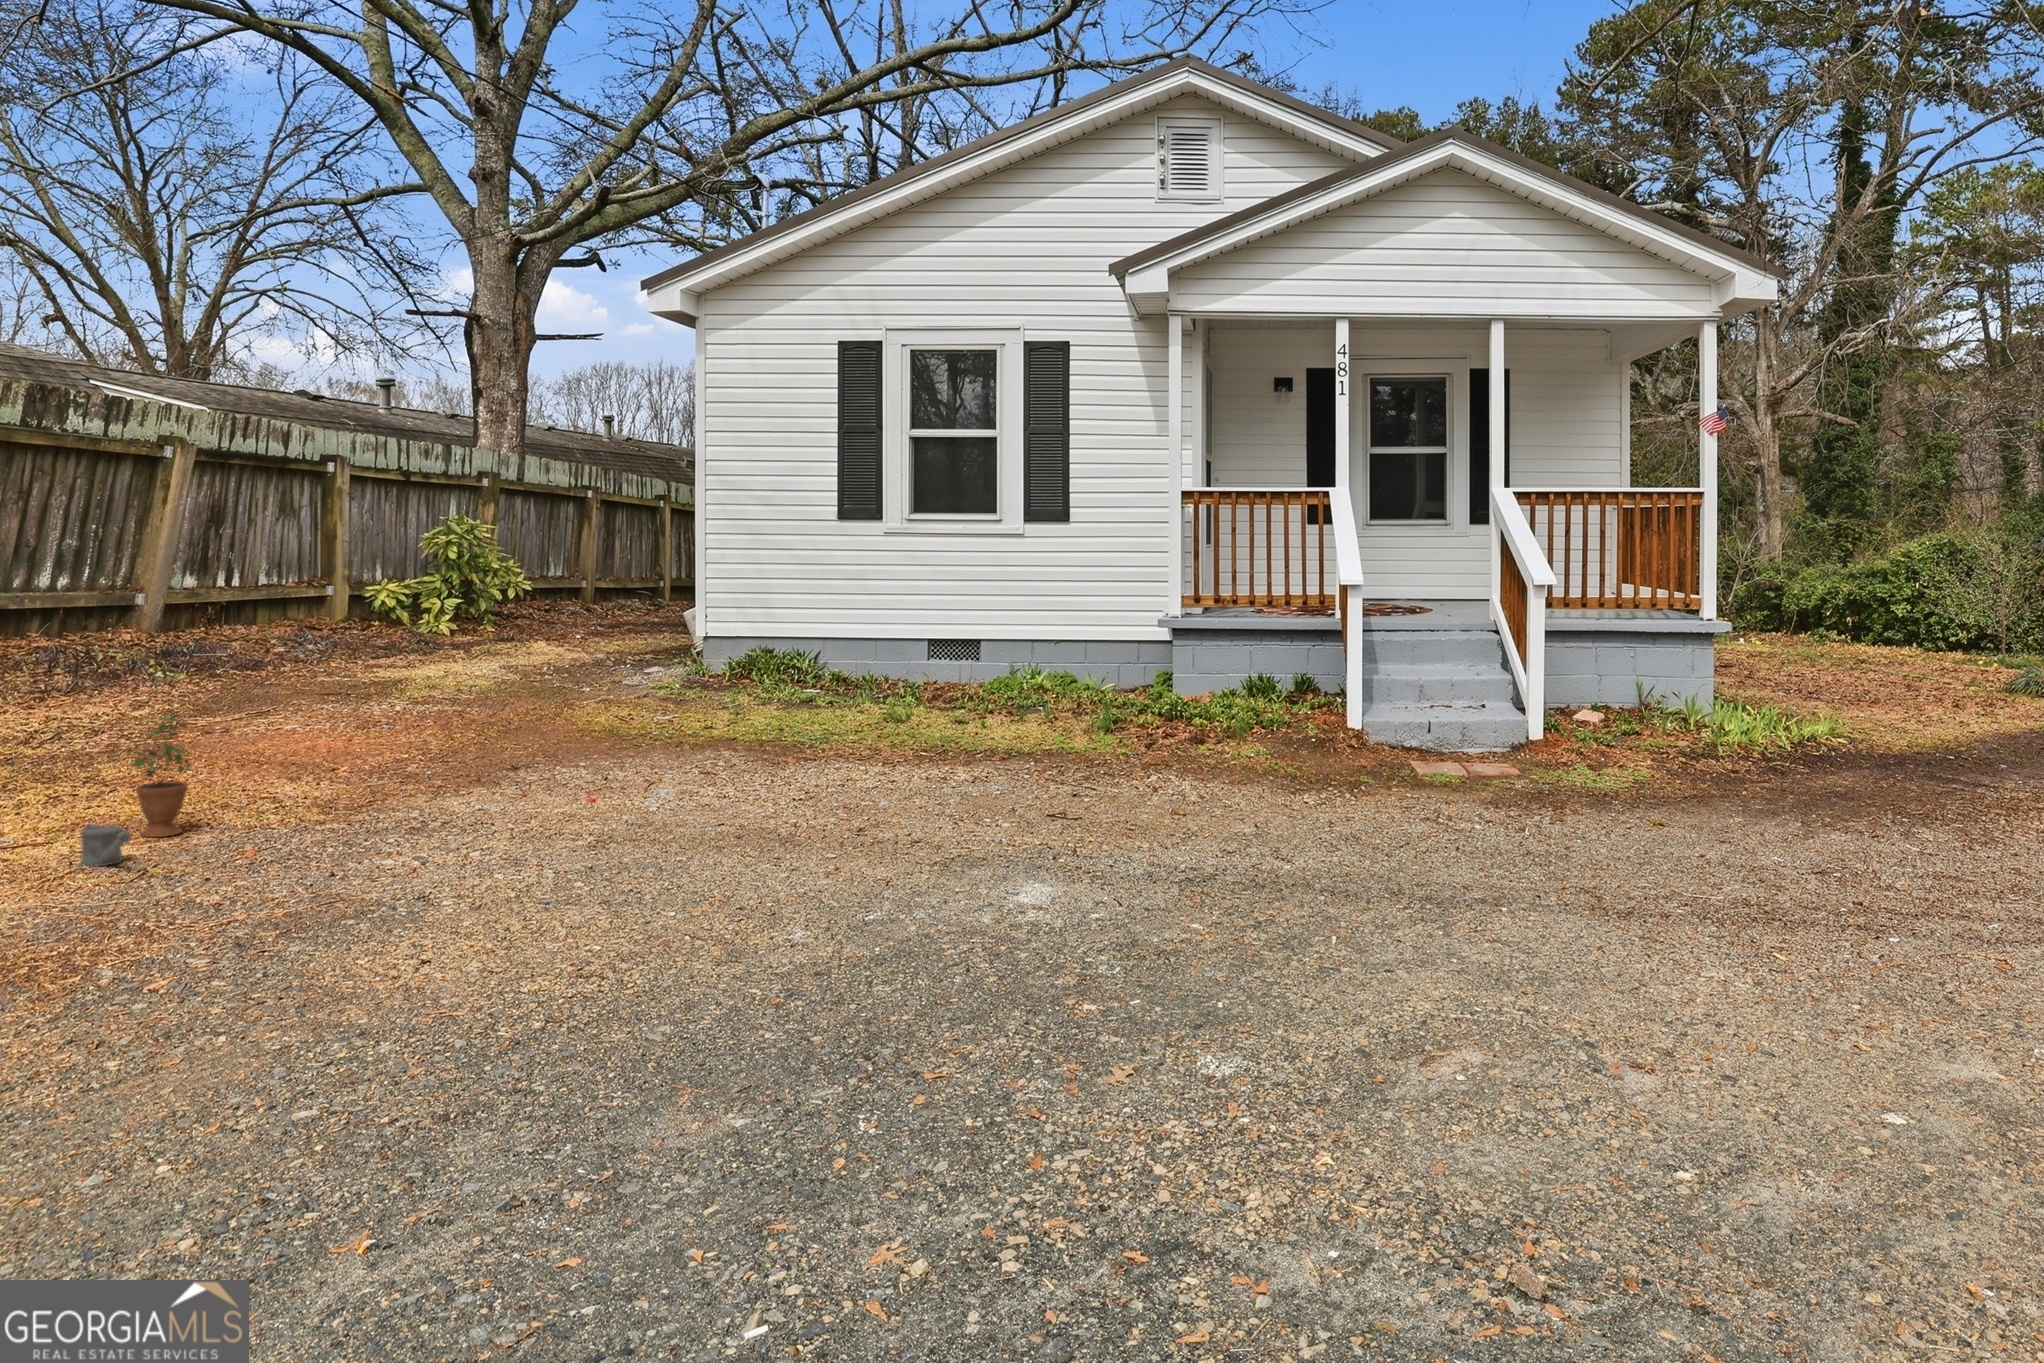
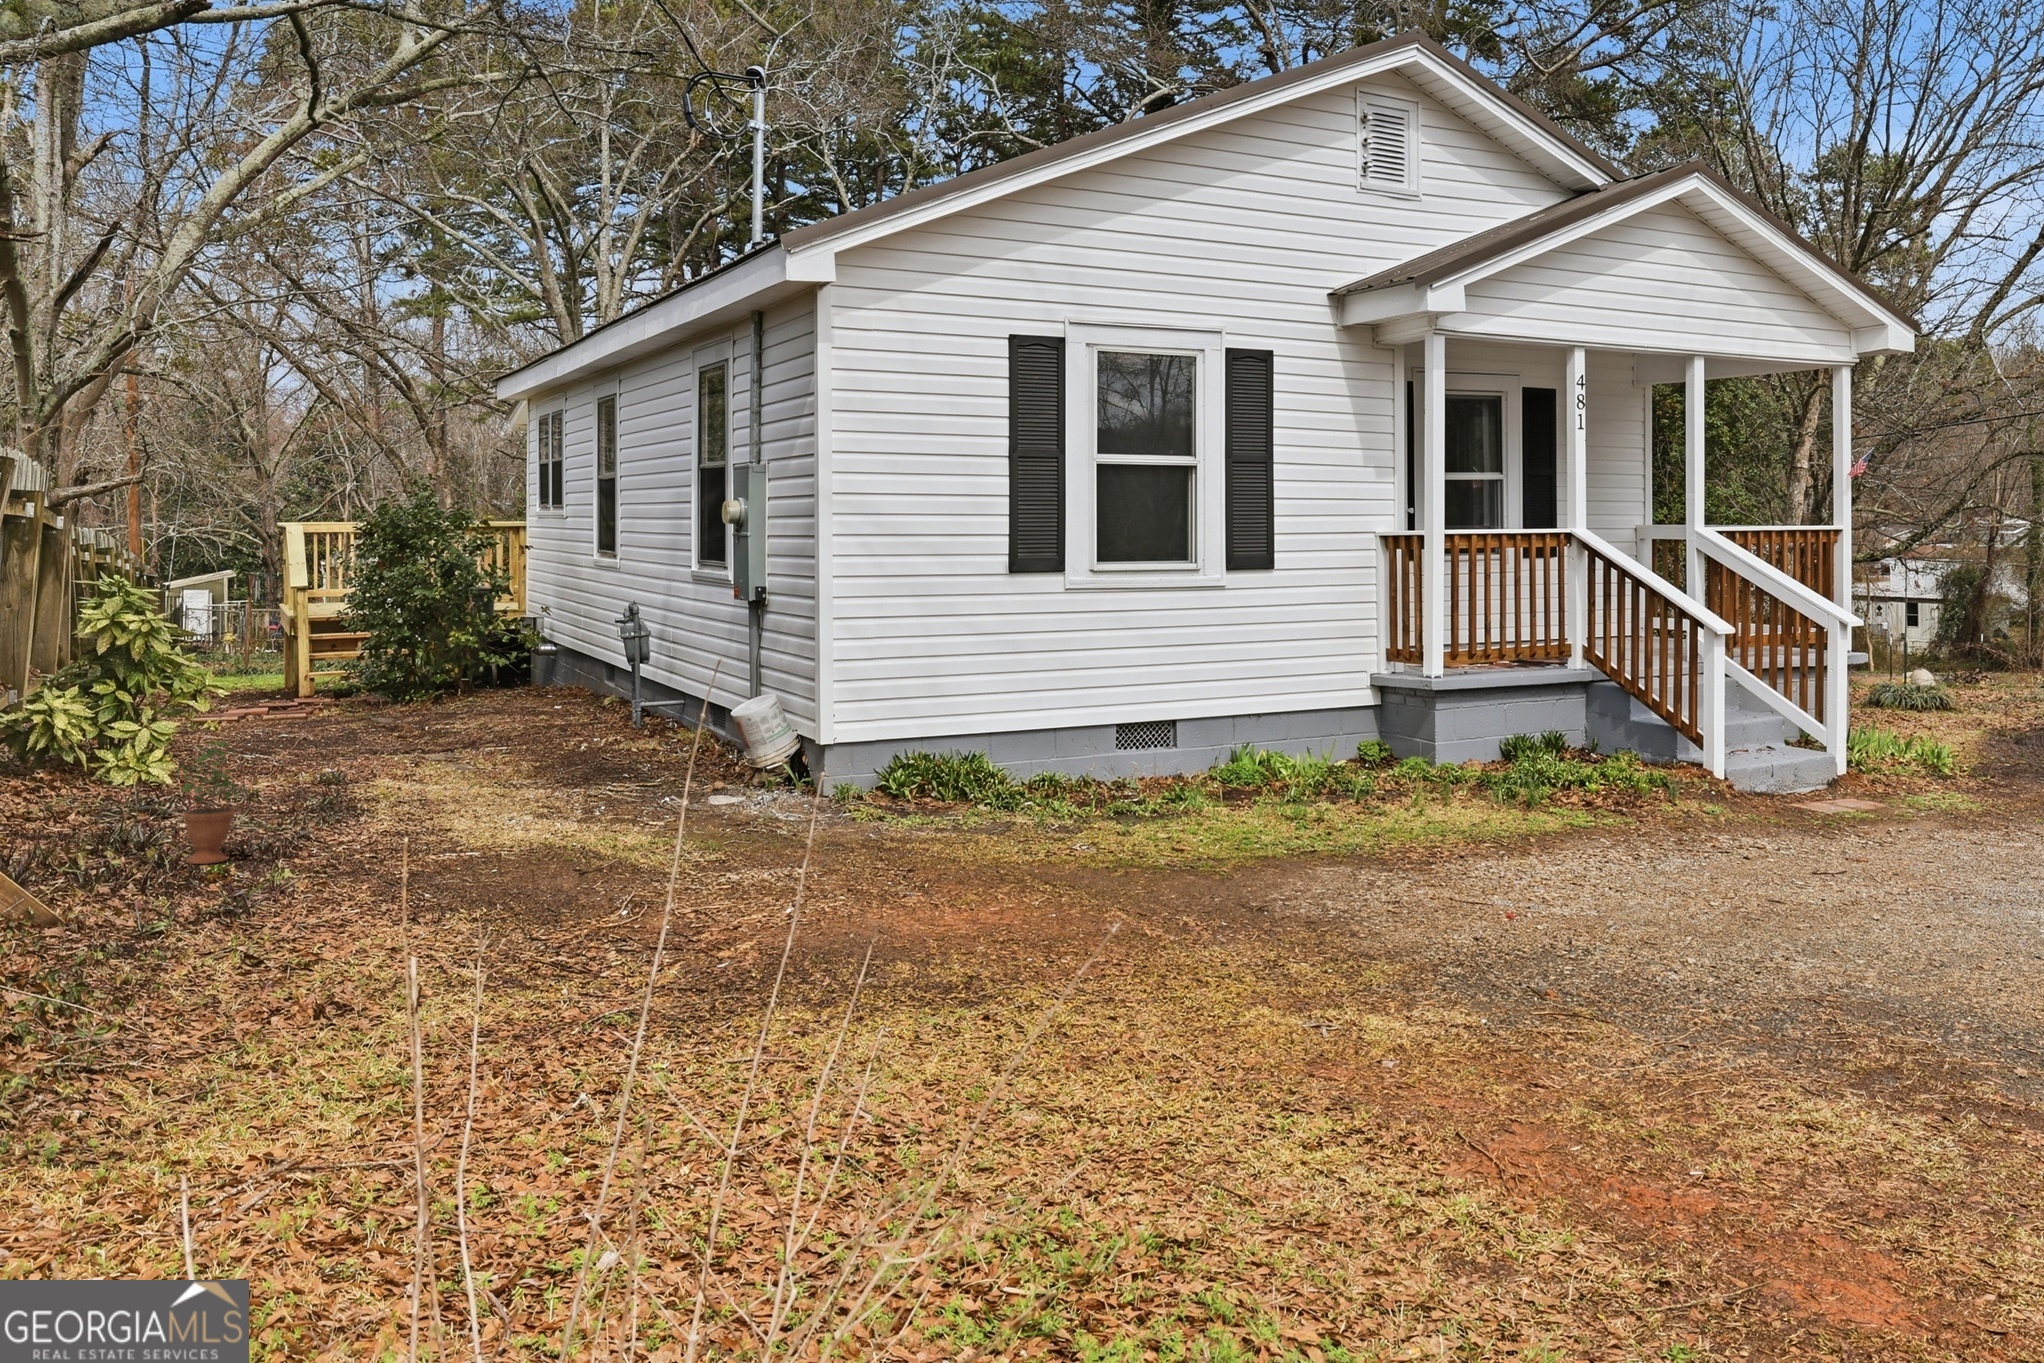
watering can: present [80,824,131,867] -> none [125,848,176,890]

